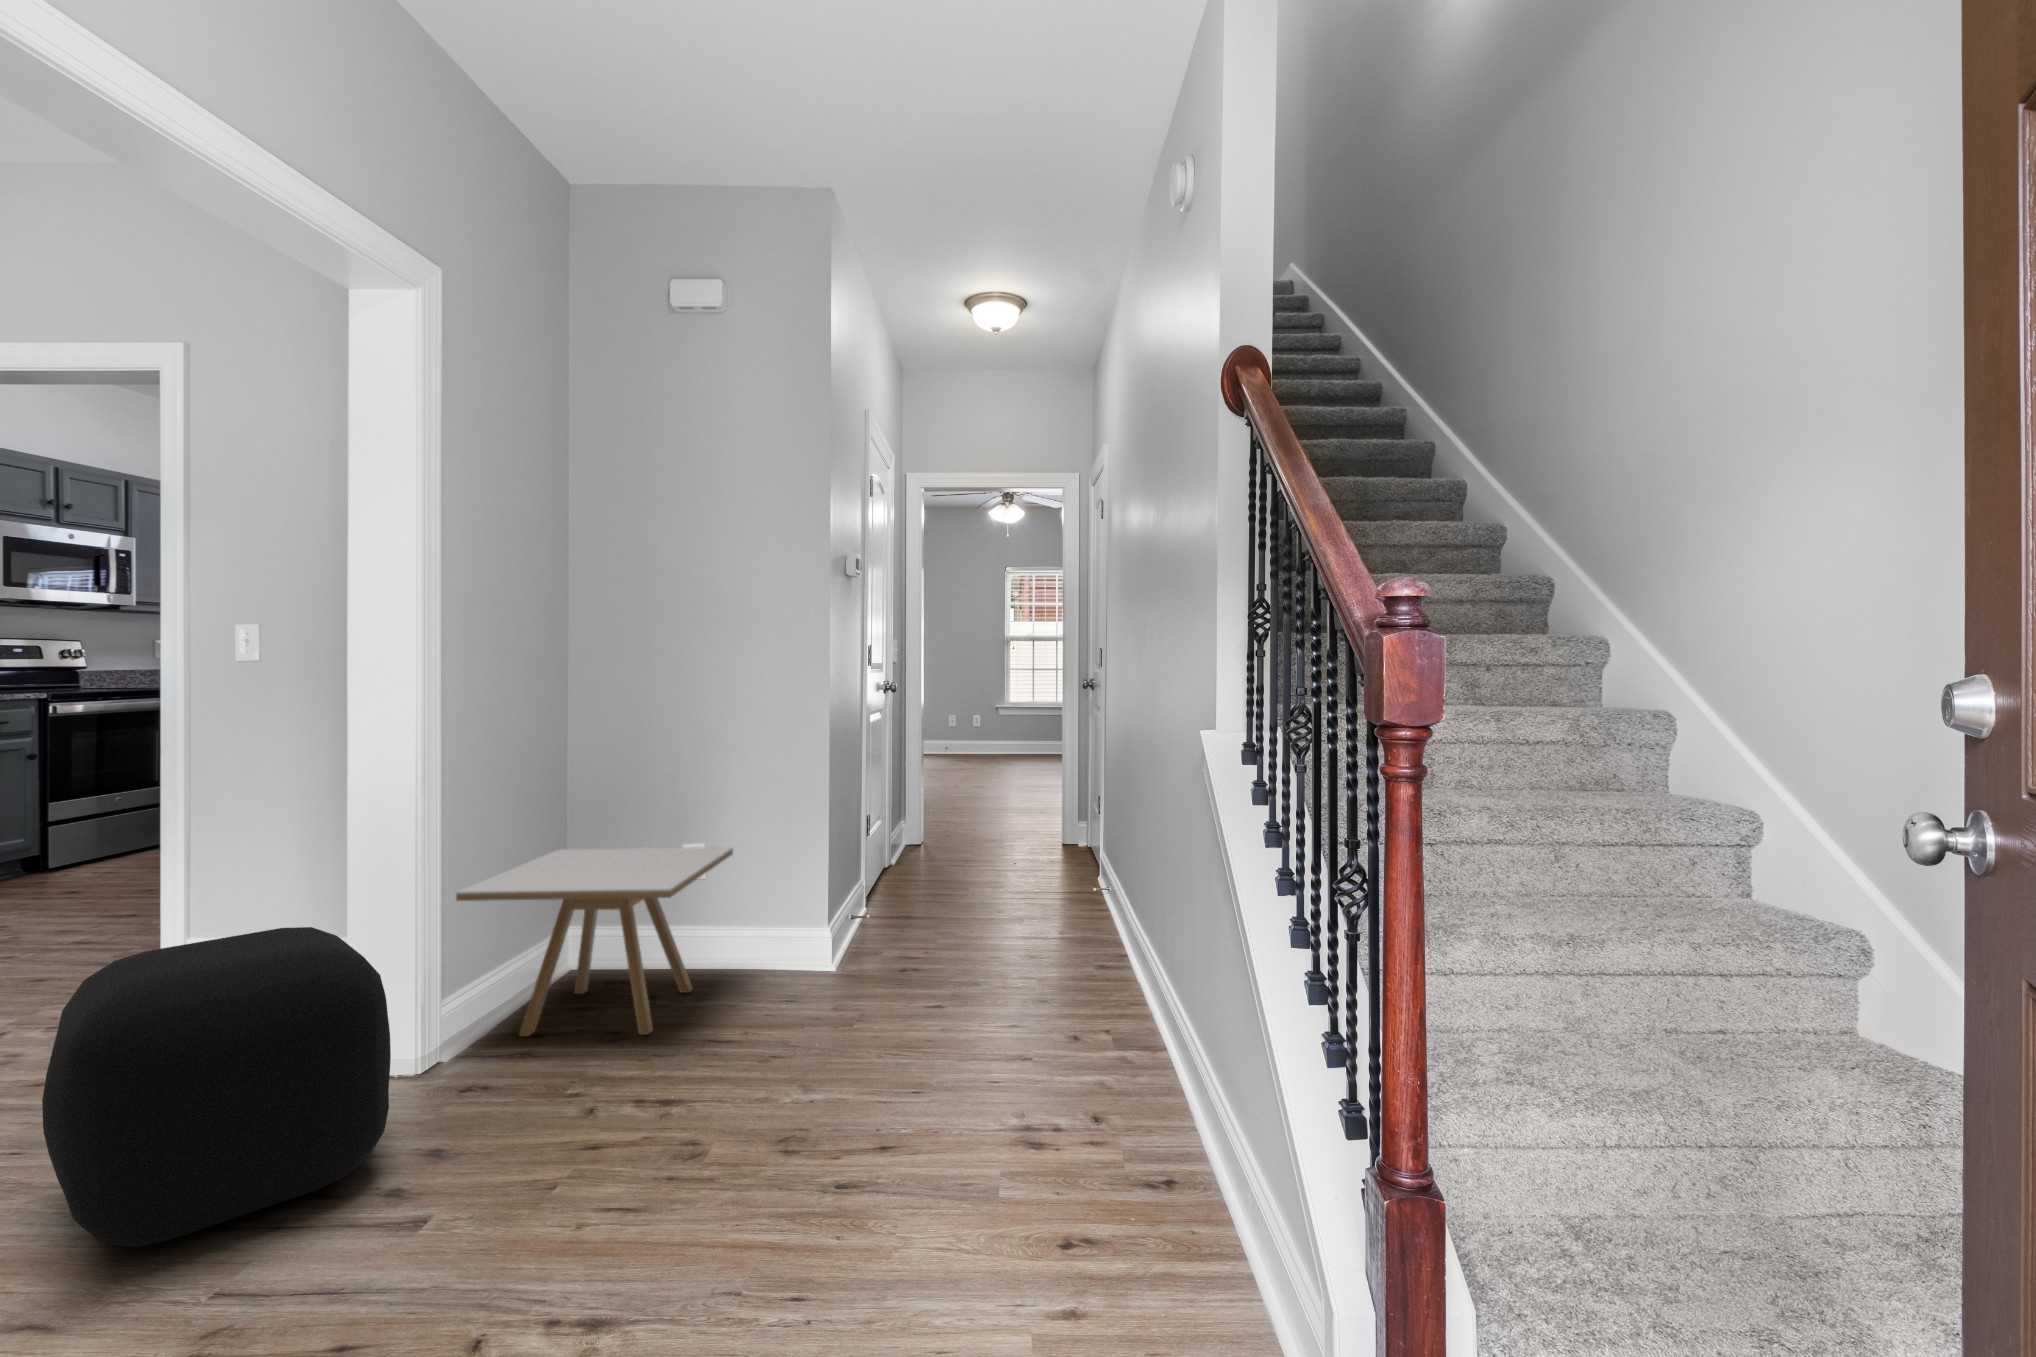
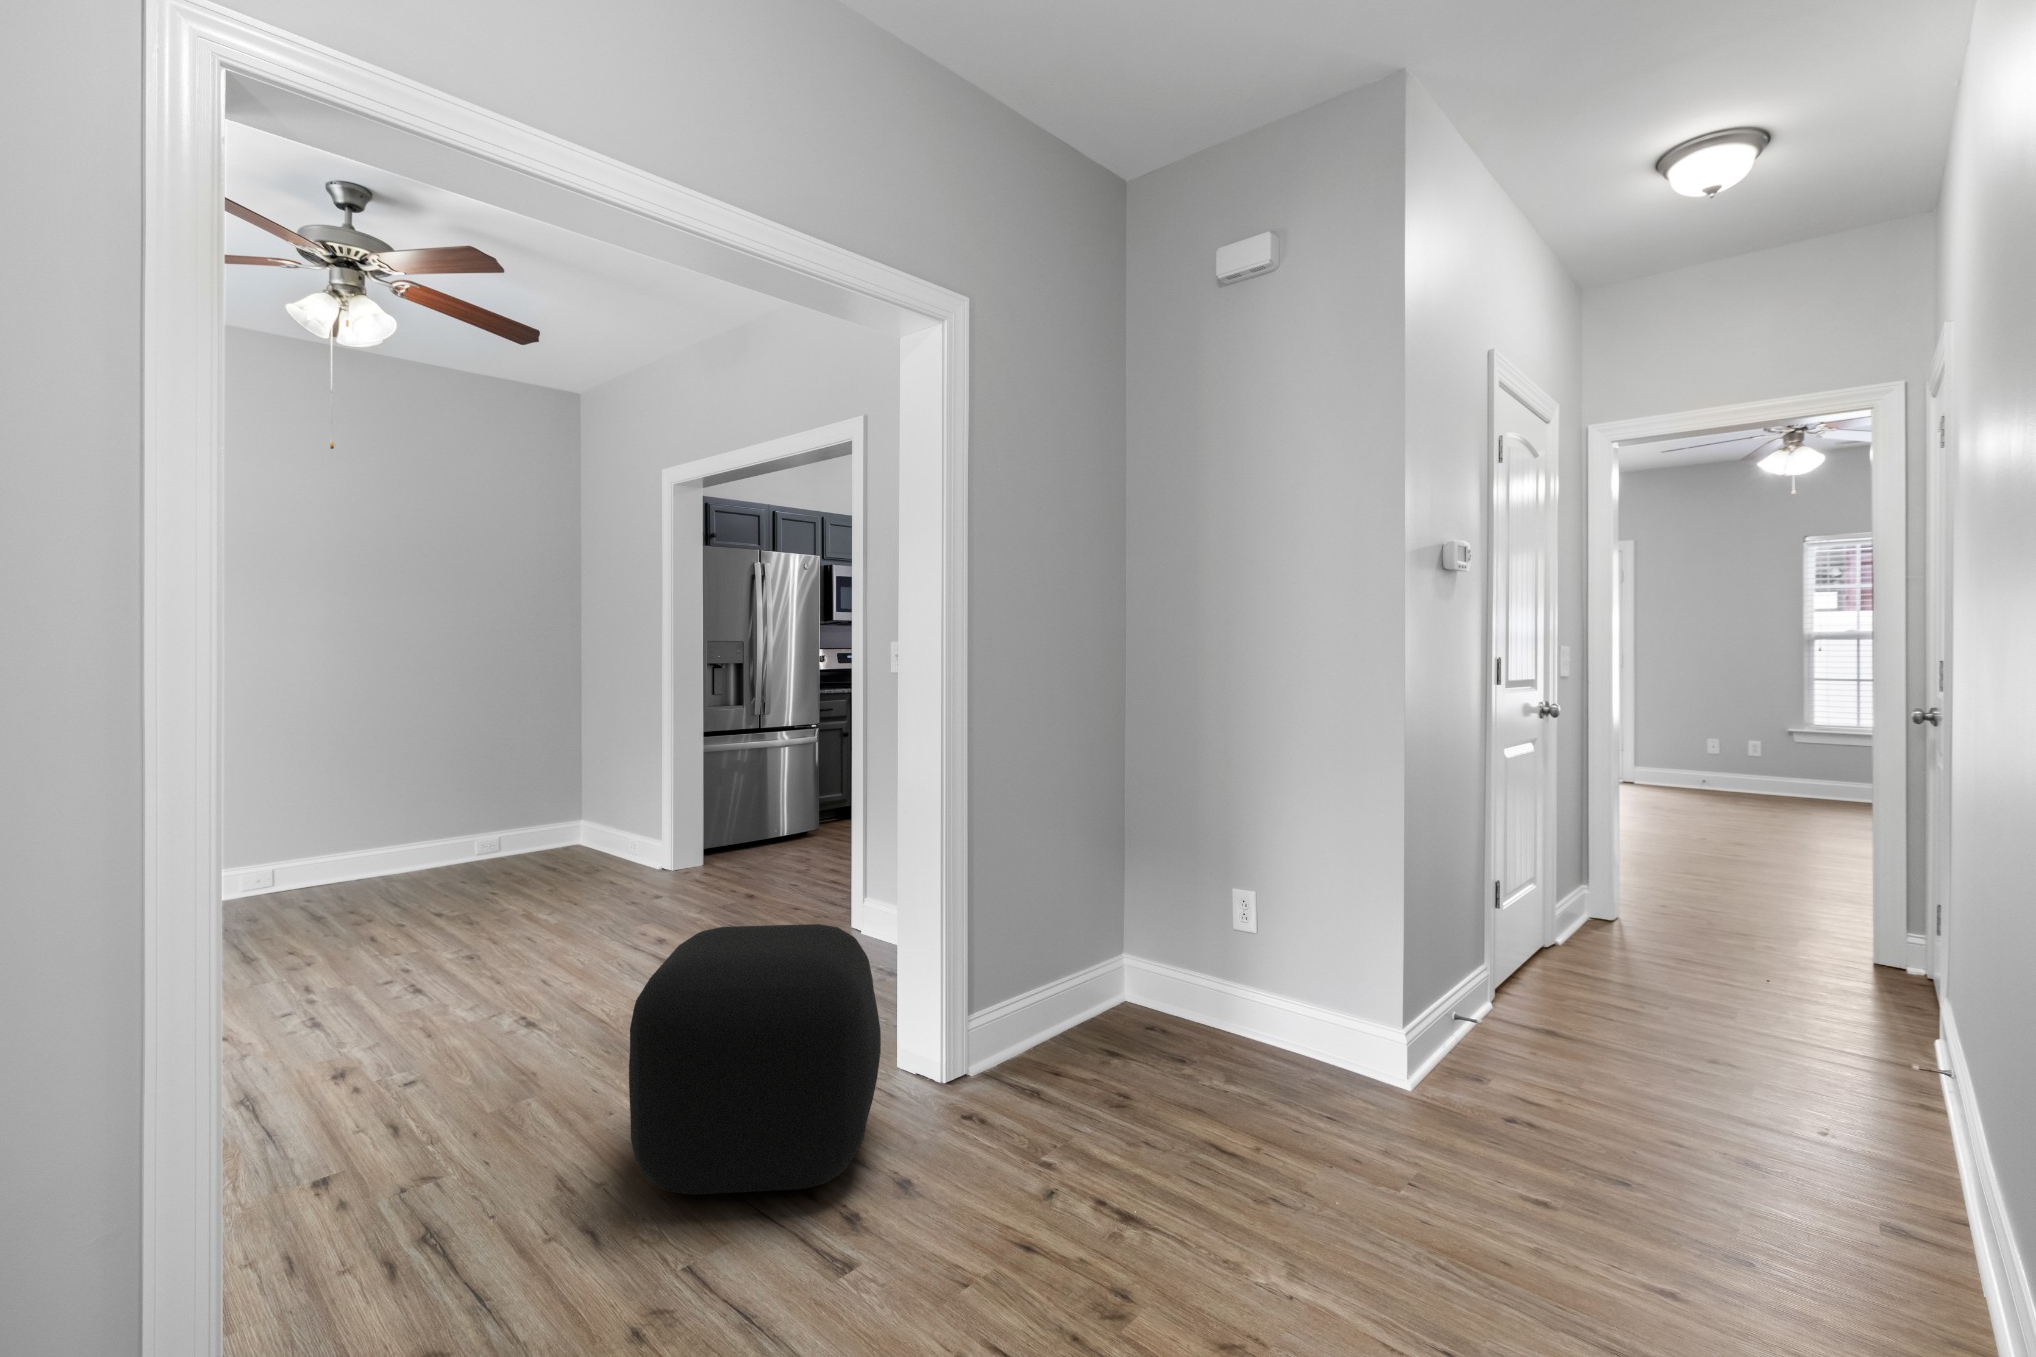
side table: present [456,847,733,1036] -> none [985,873,1284,1111]

